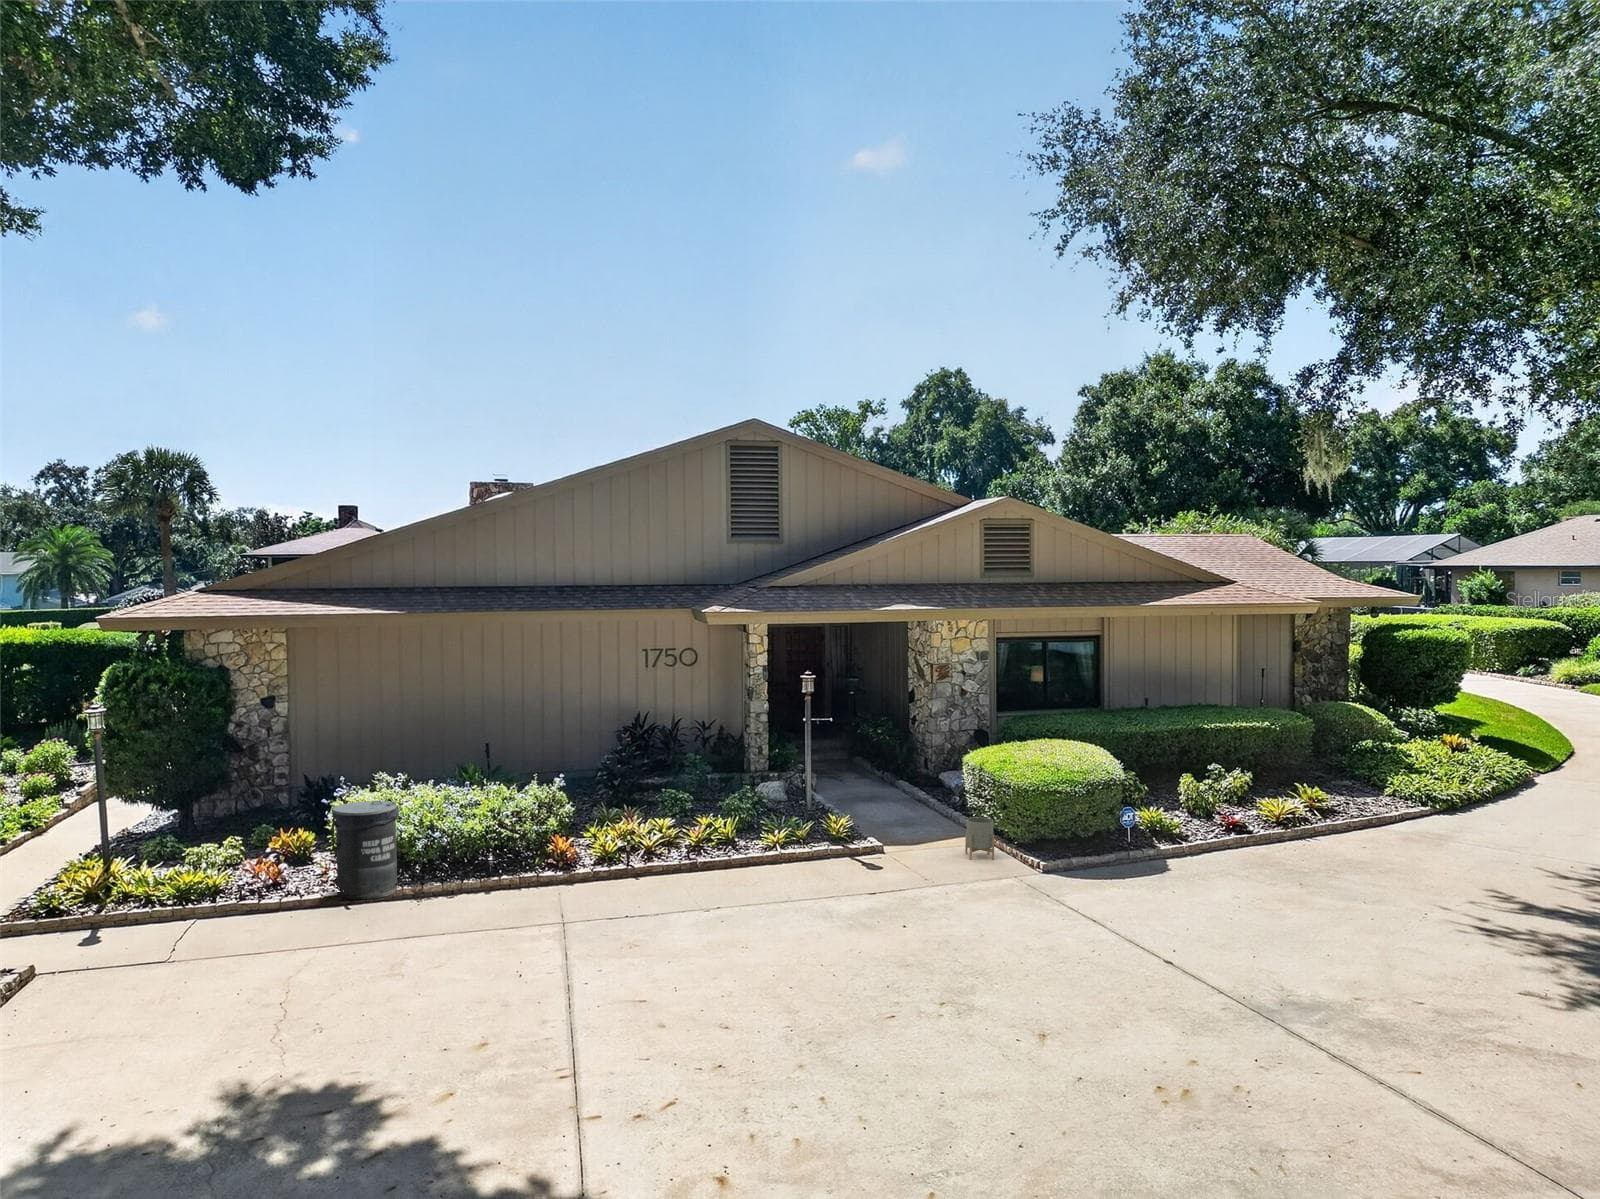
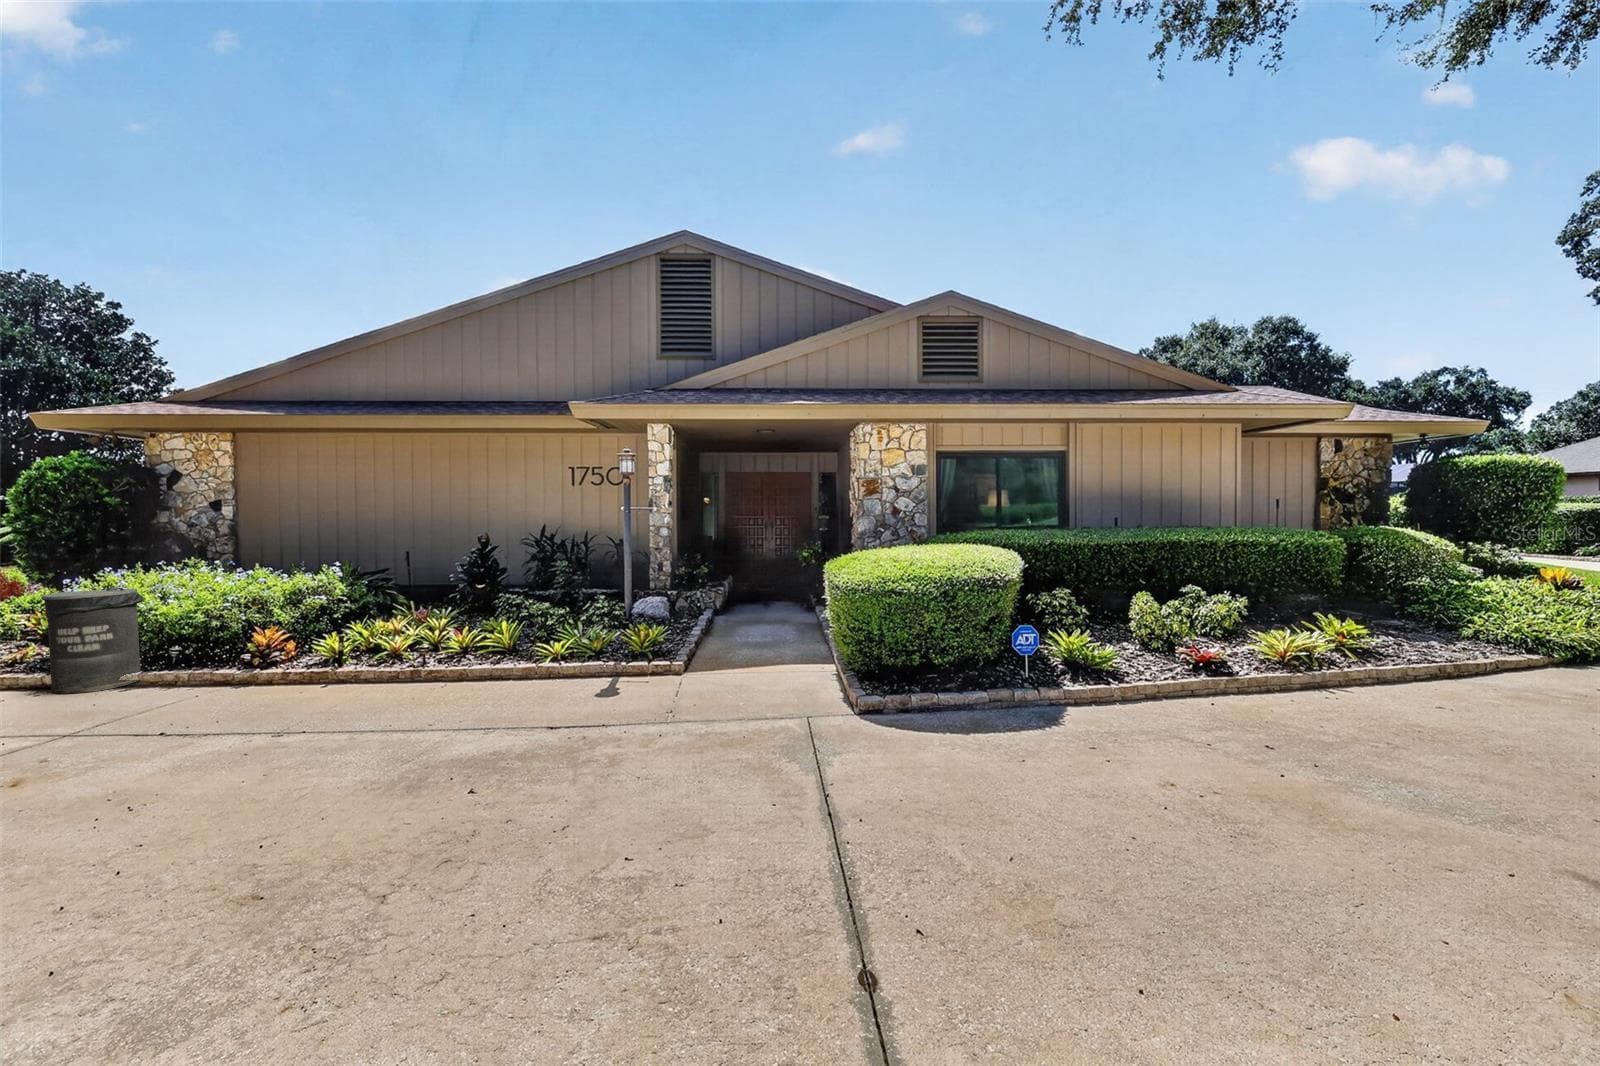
planter: present [965,817,994,859] -> none [800,636,838,691]

